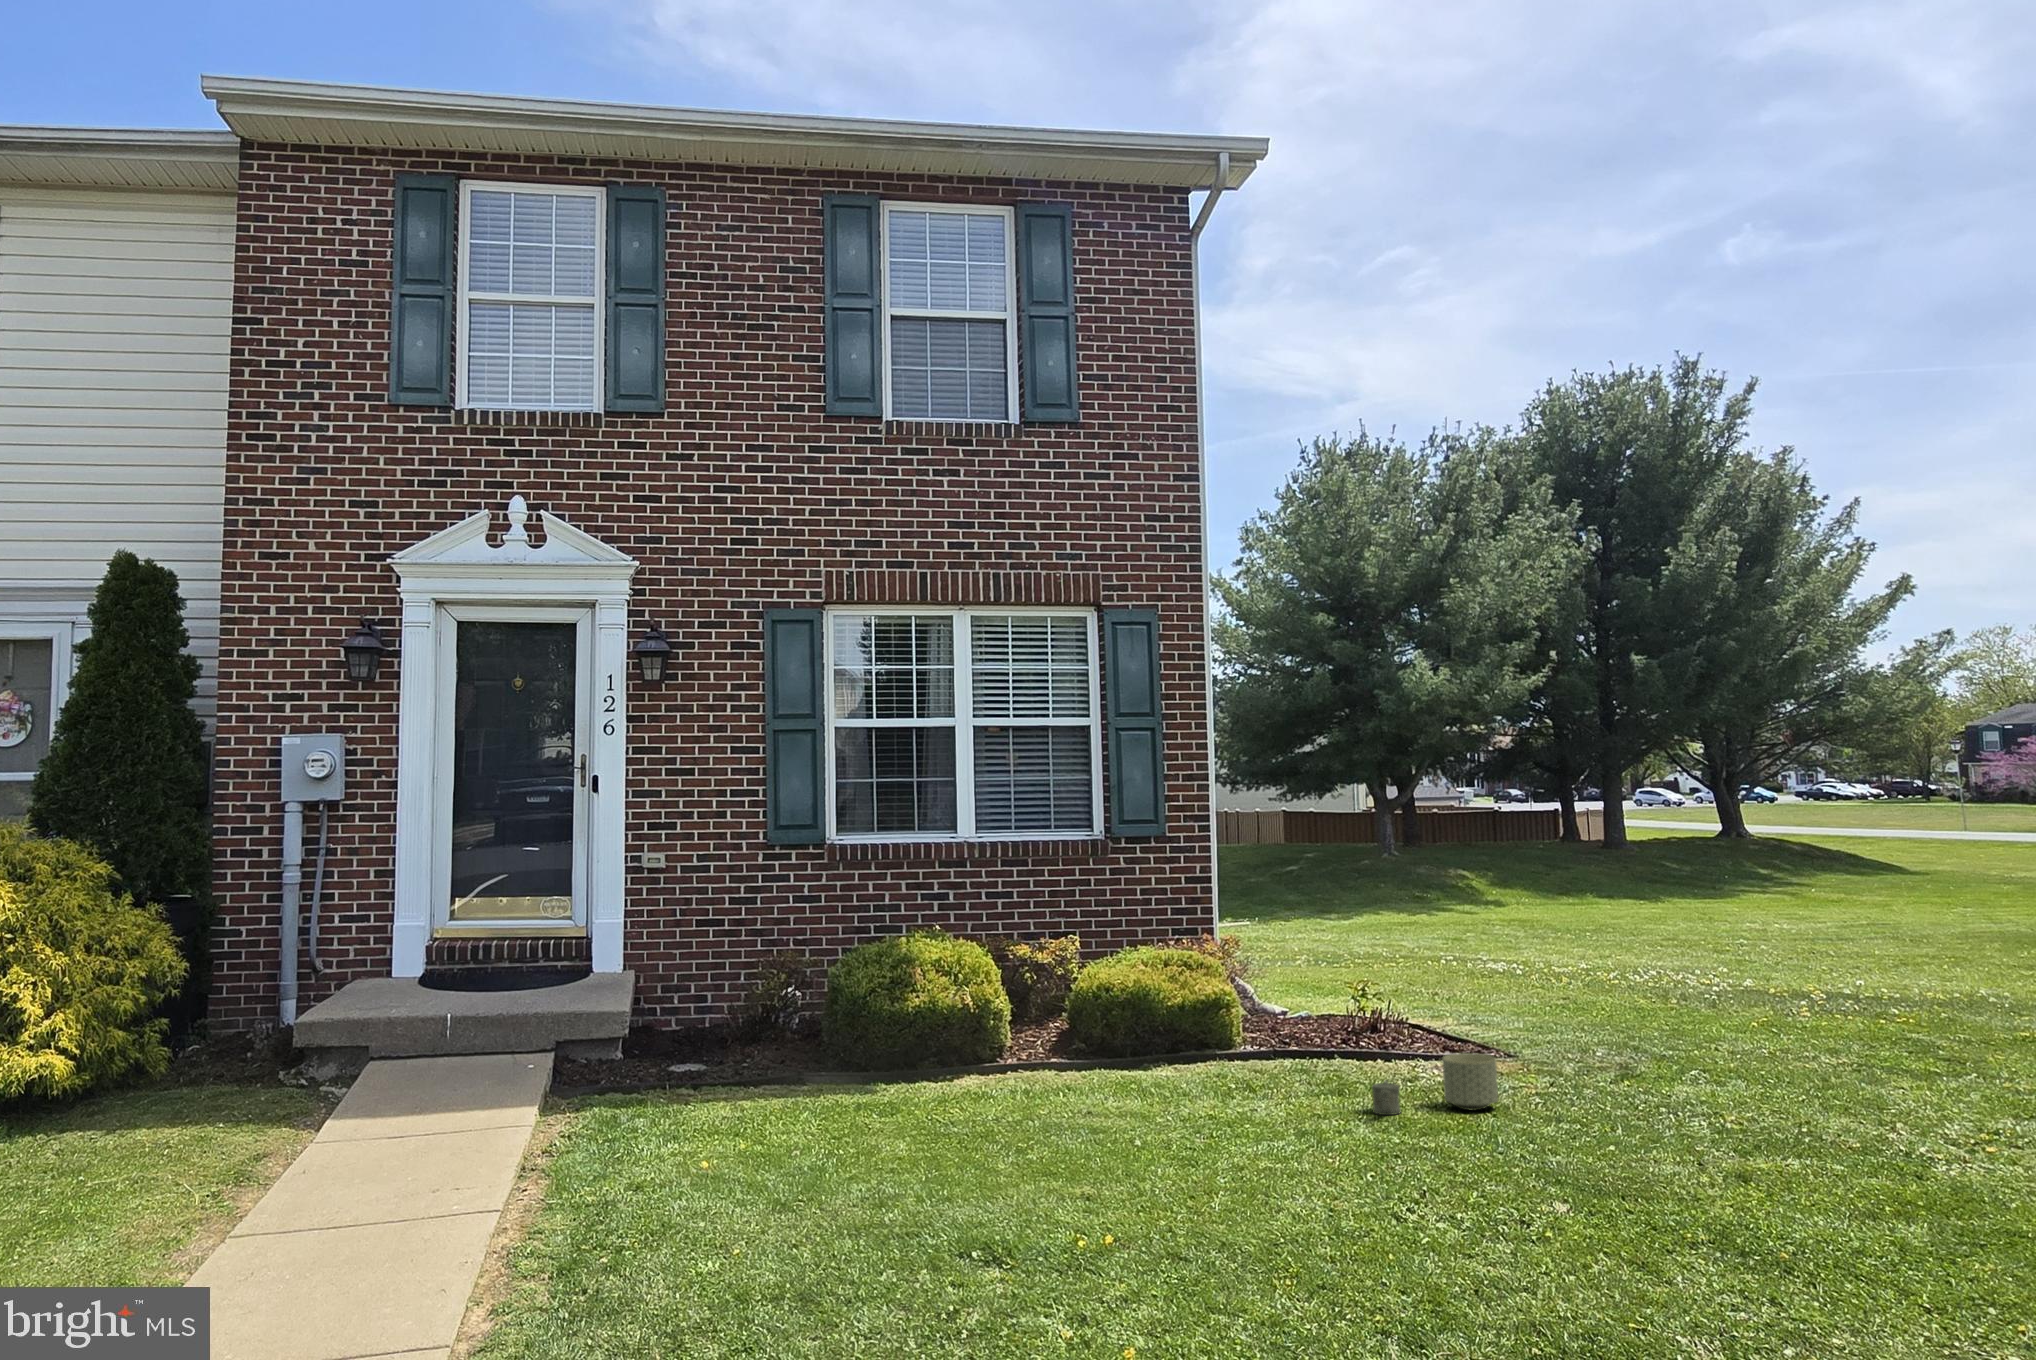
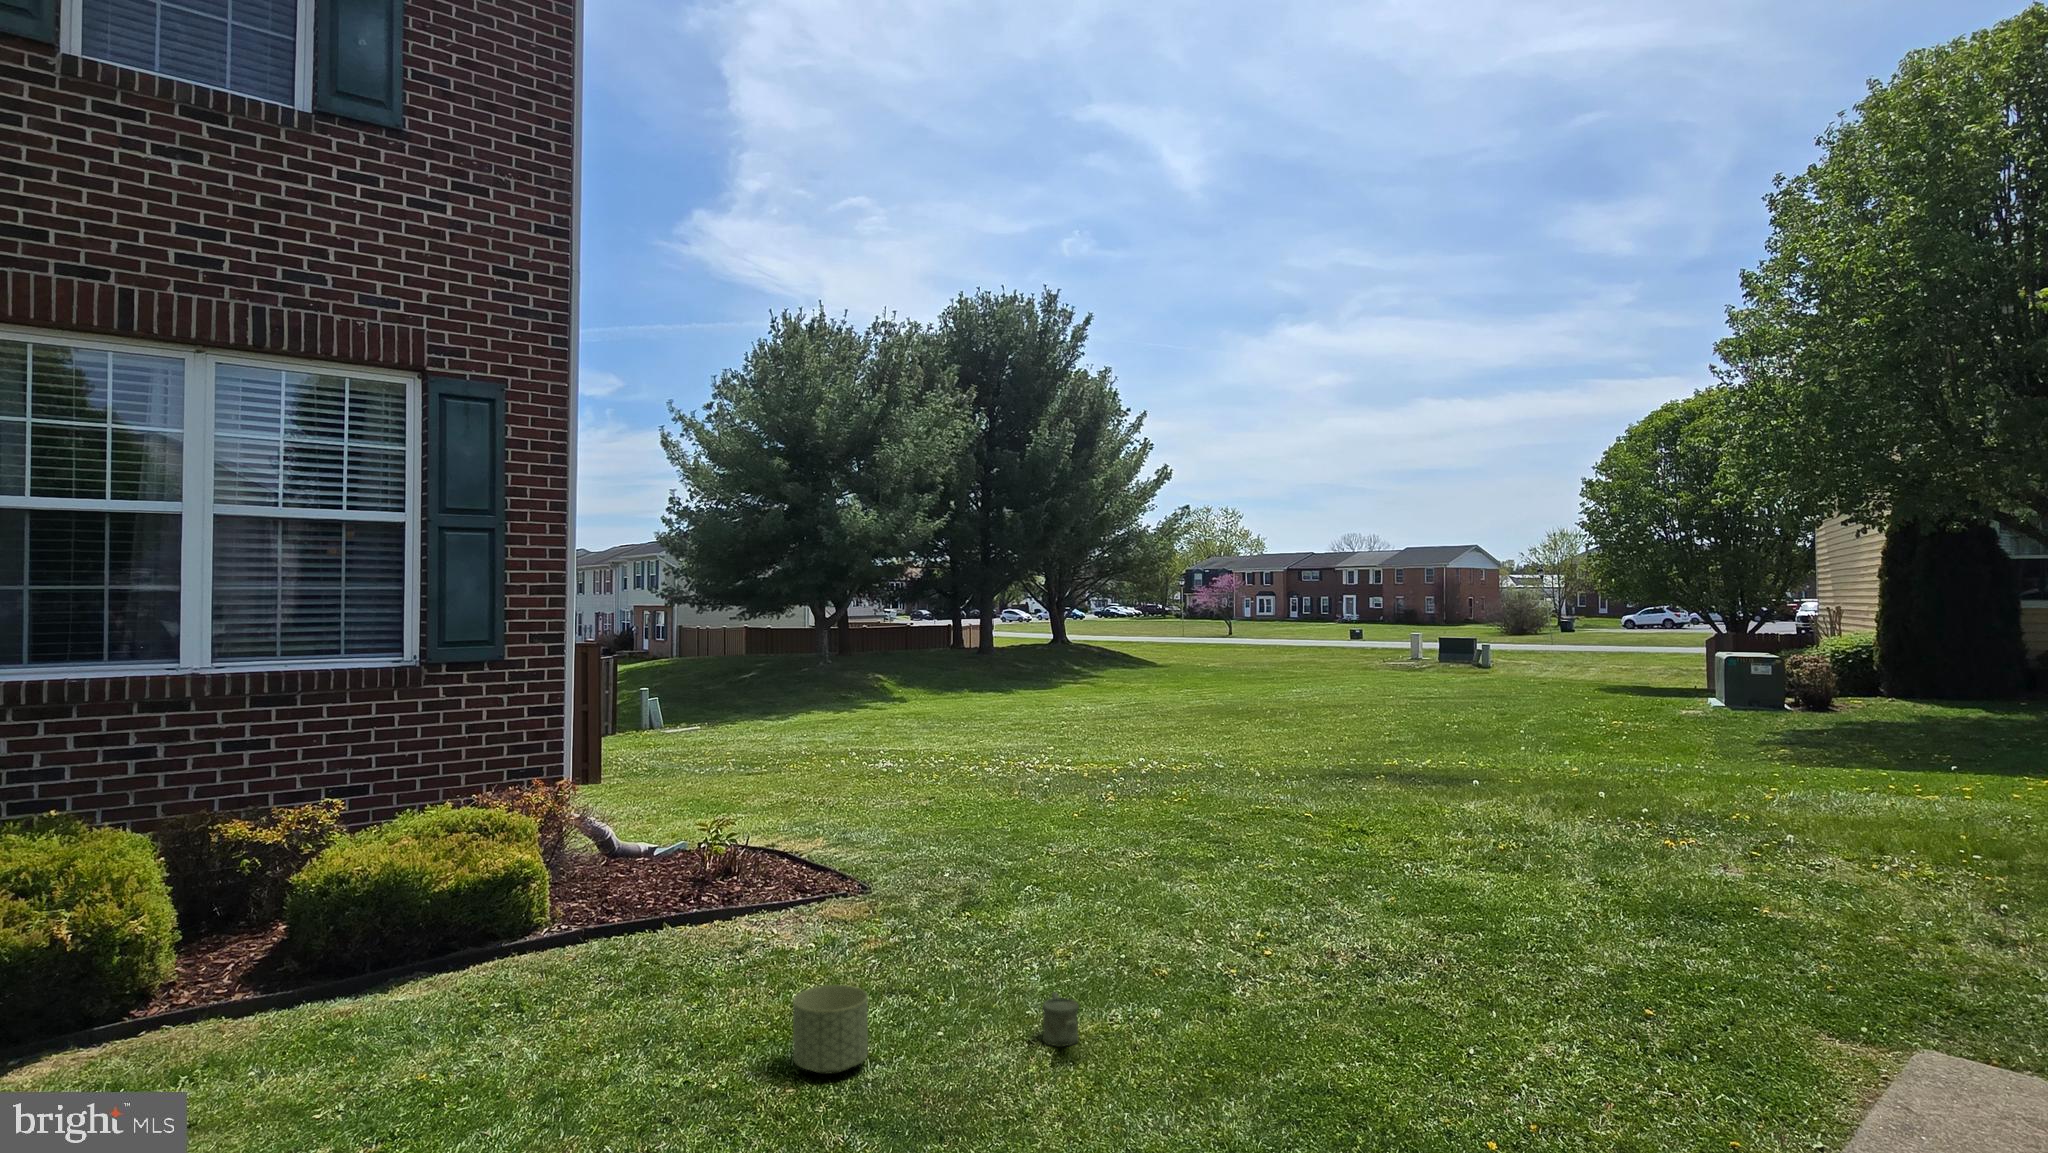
watering can: present [1372,1080,1401,1115] -> present [1042,992,1079,1047]

